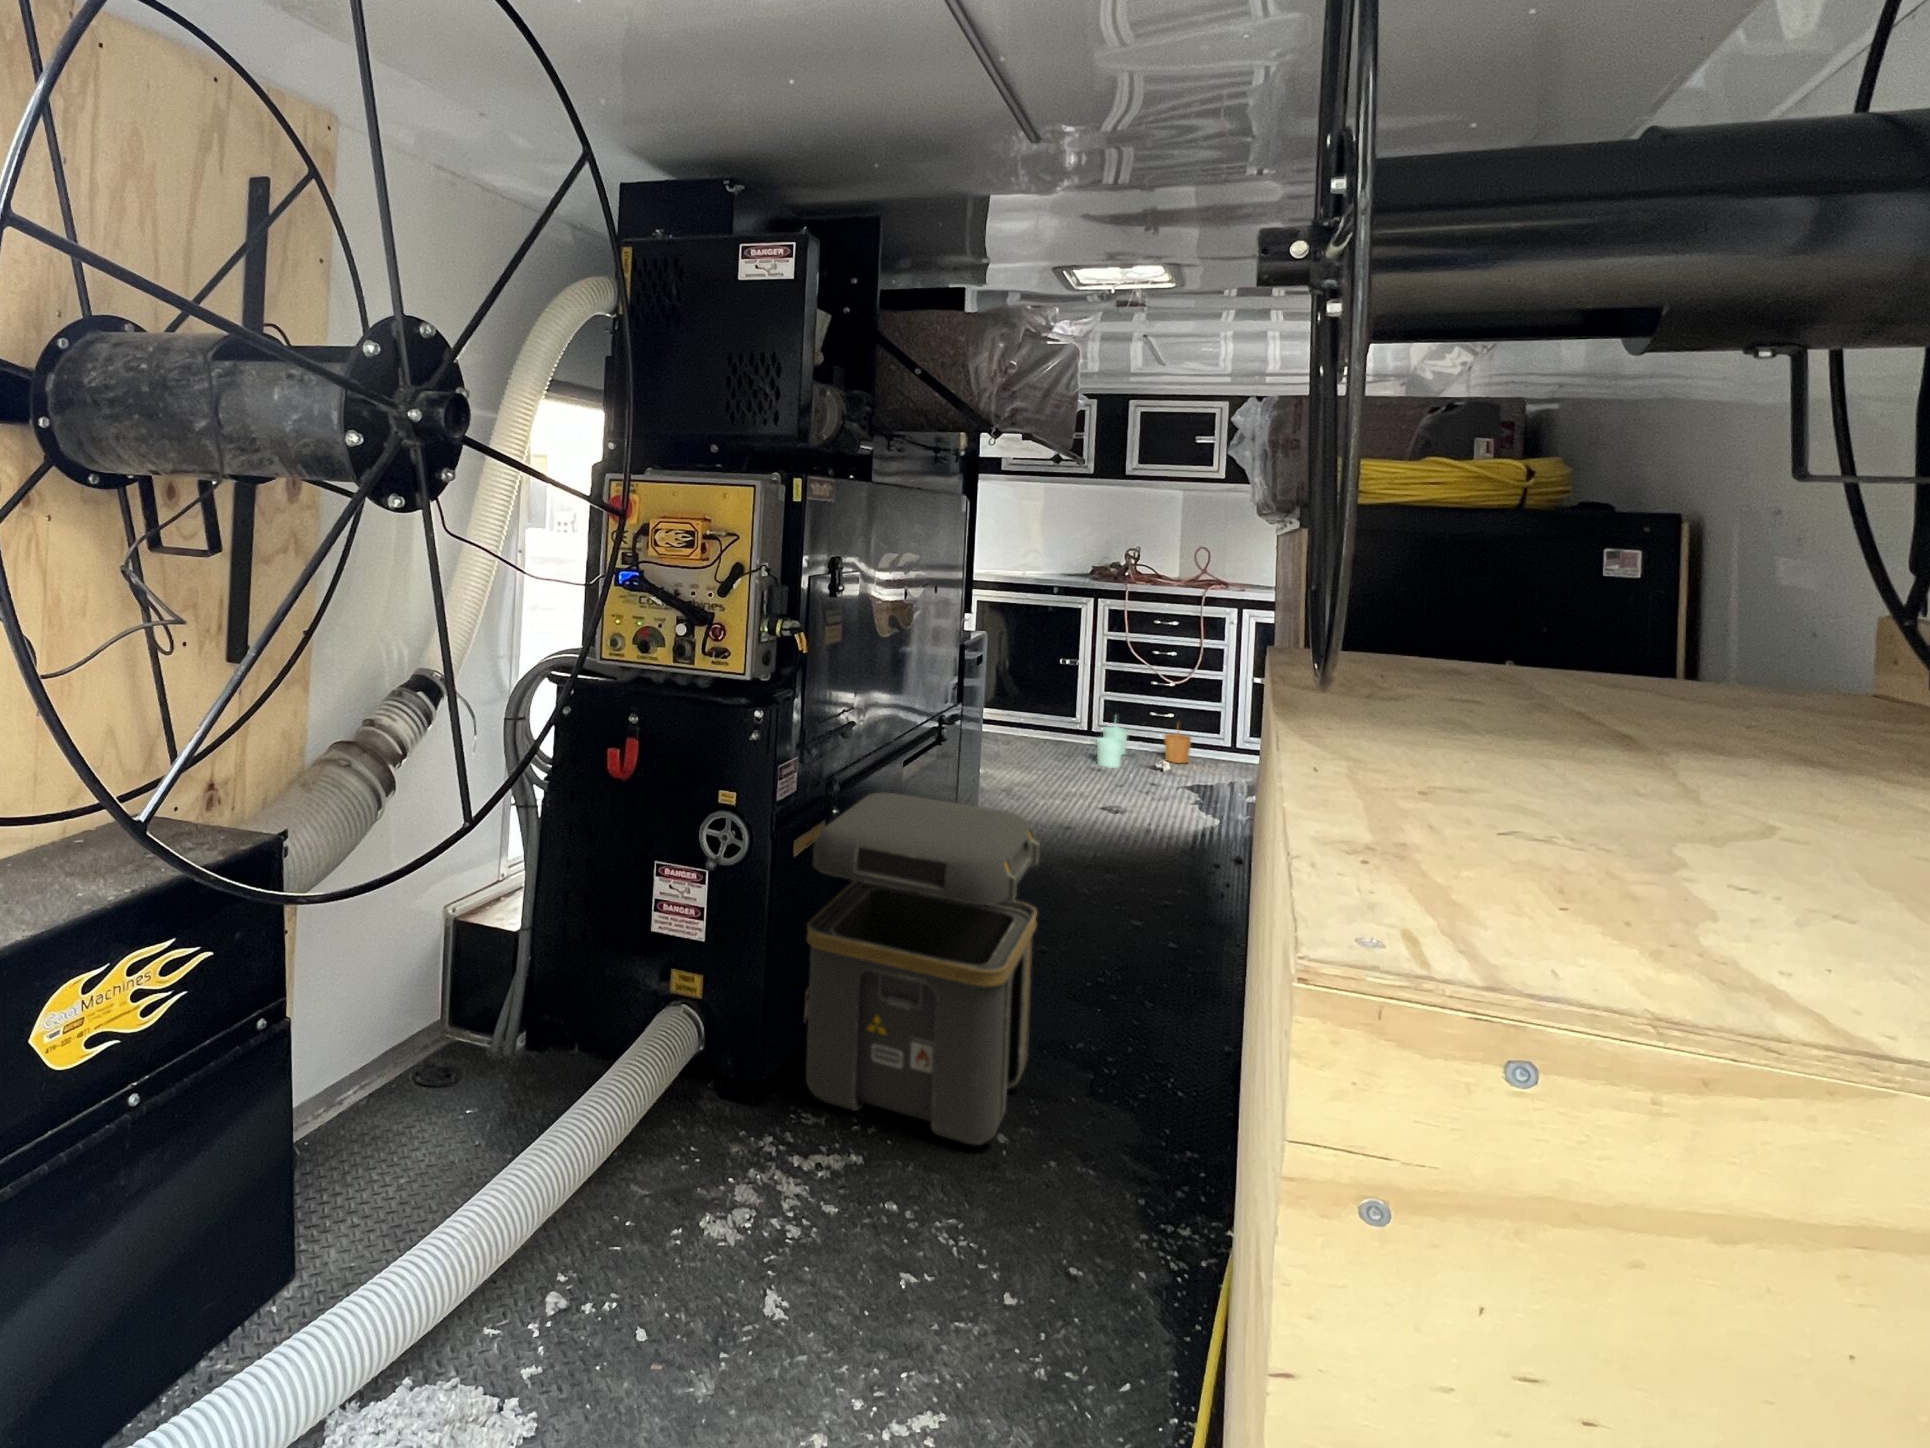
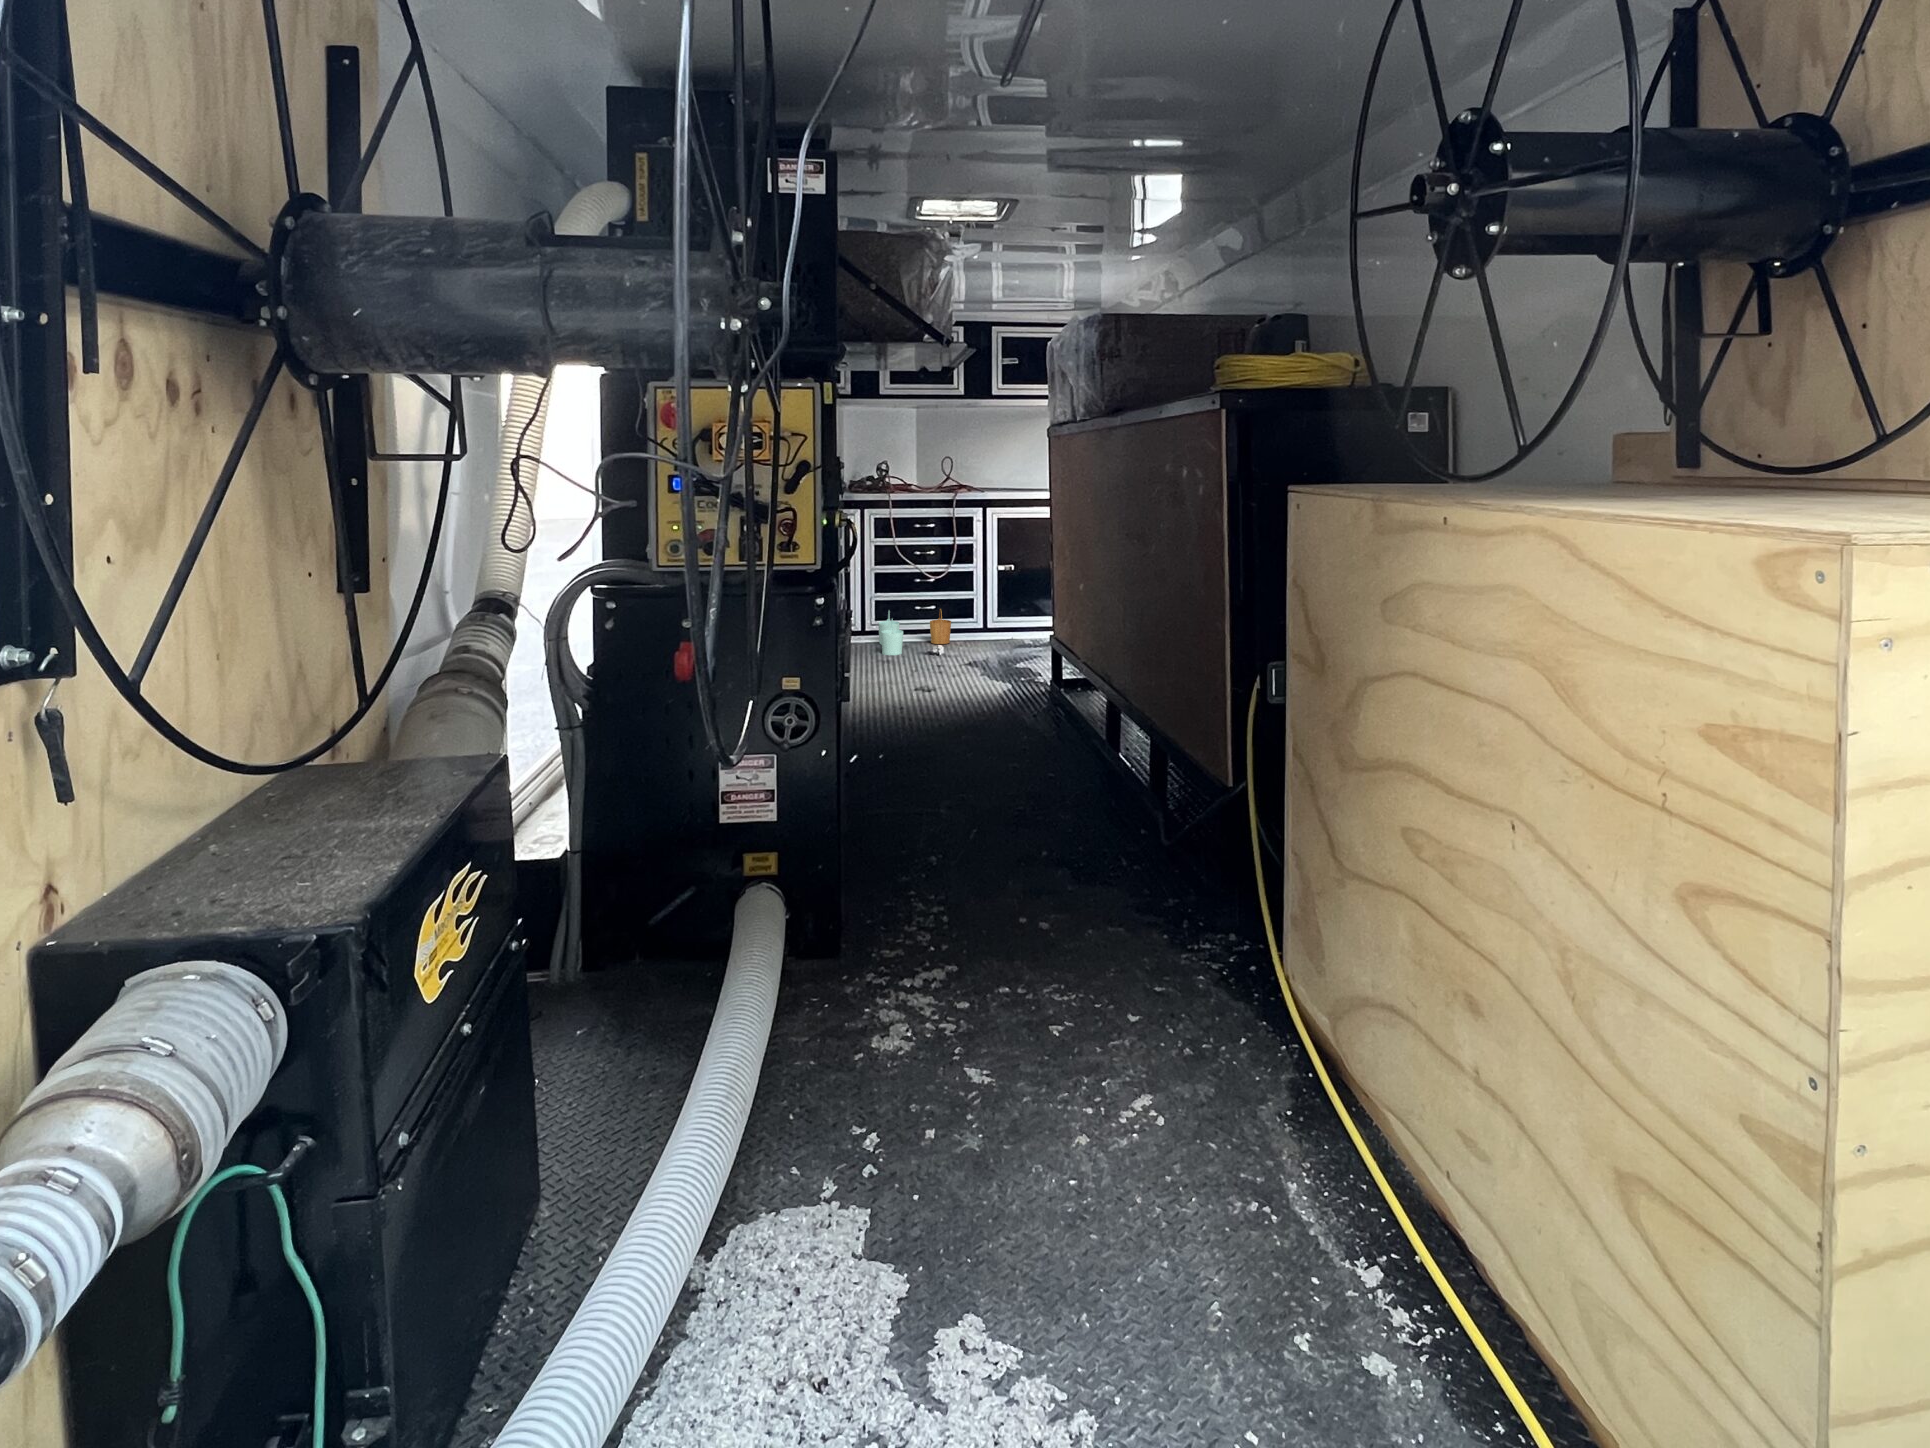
toolbox: present [806,793,1040,1145] -> none [865,664,1046,940]

